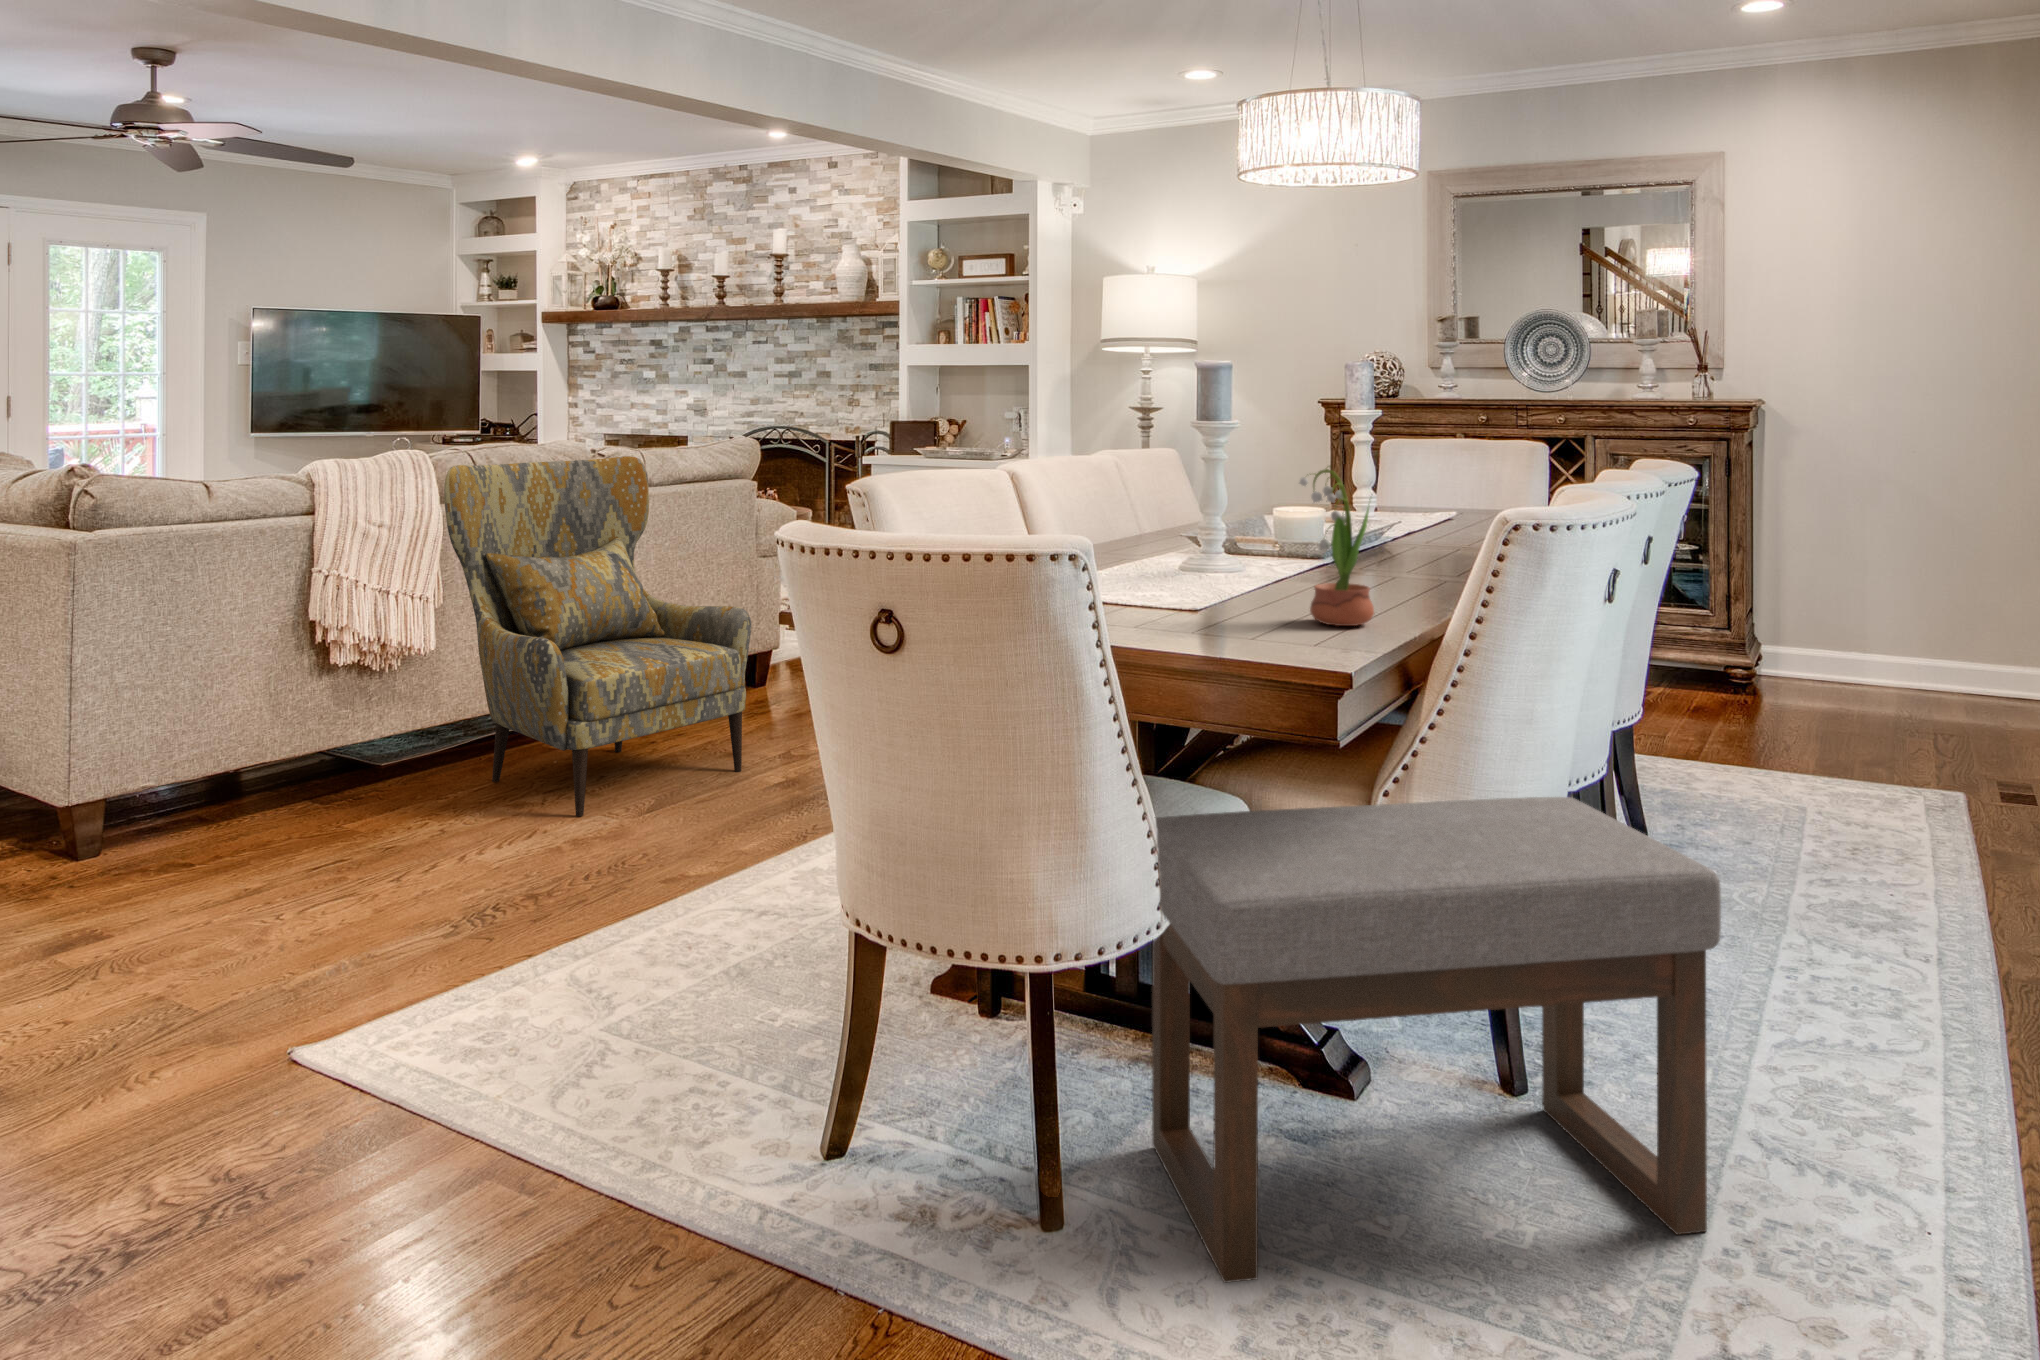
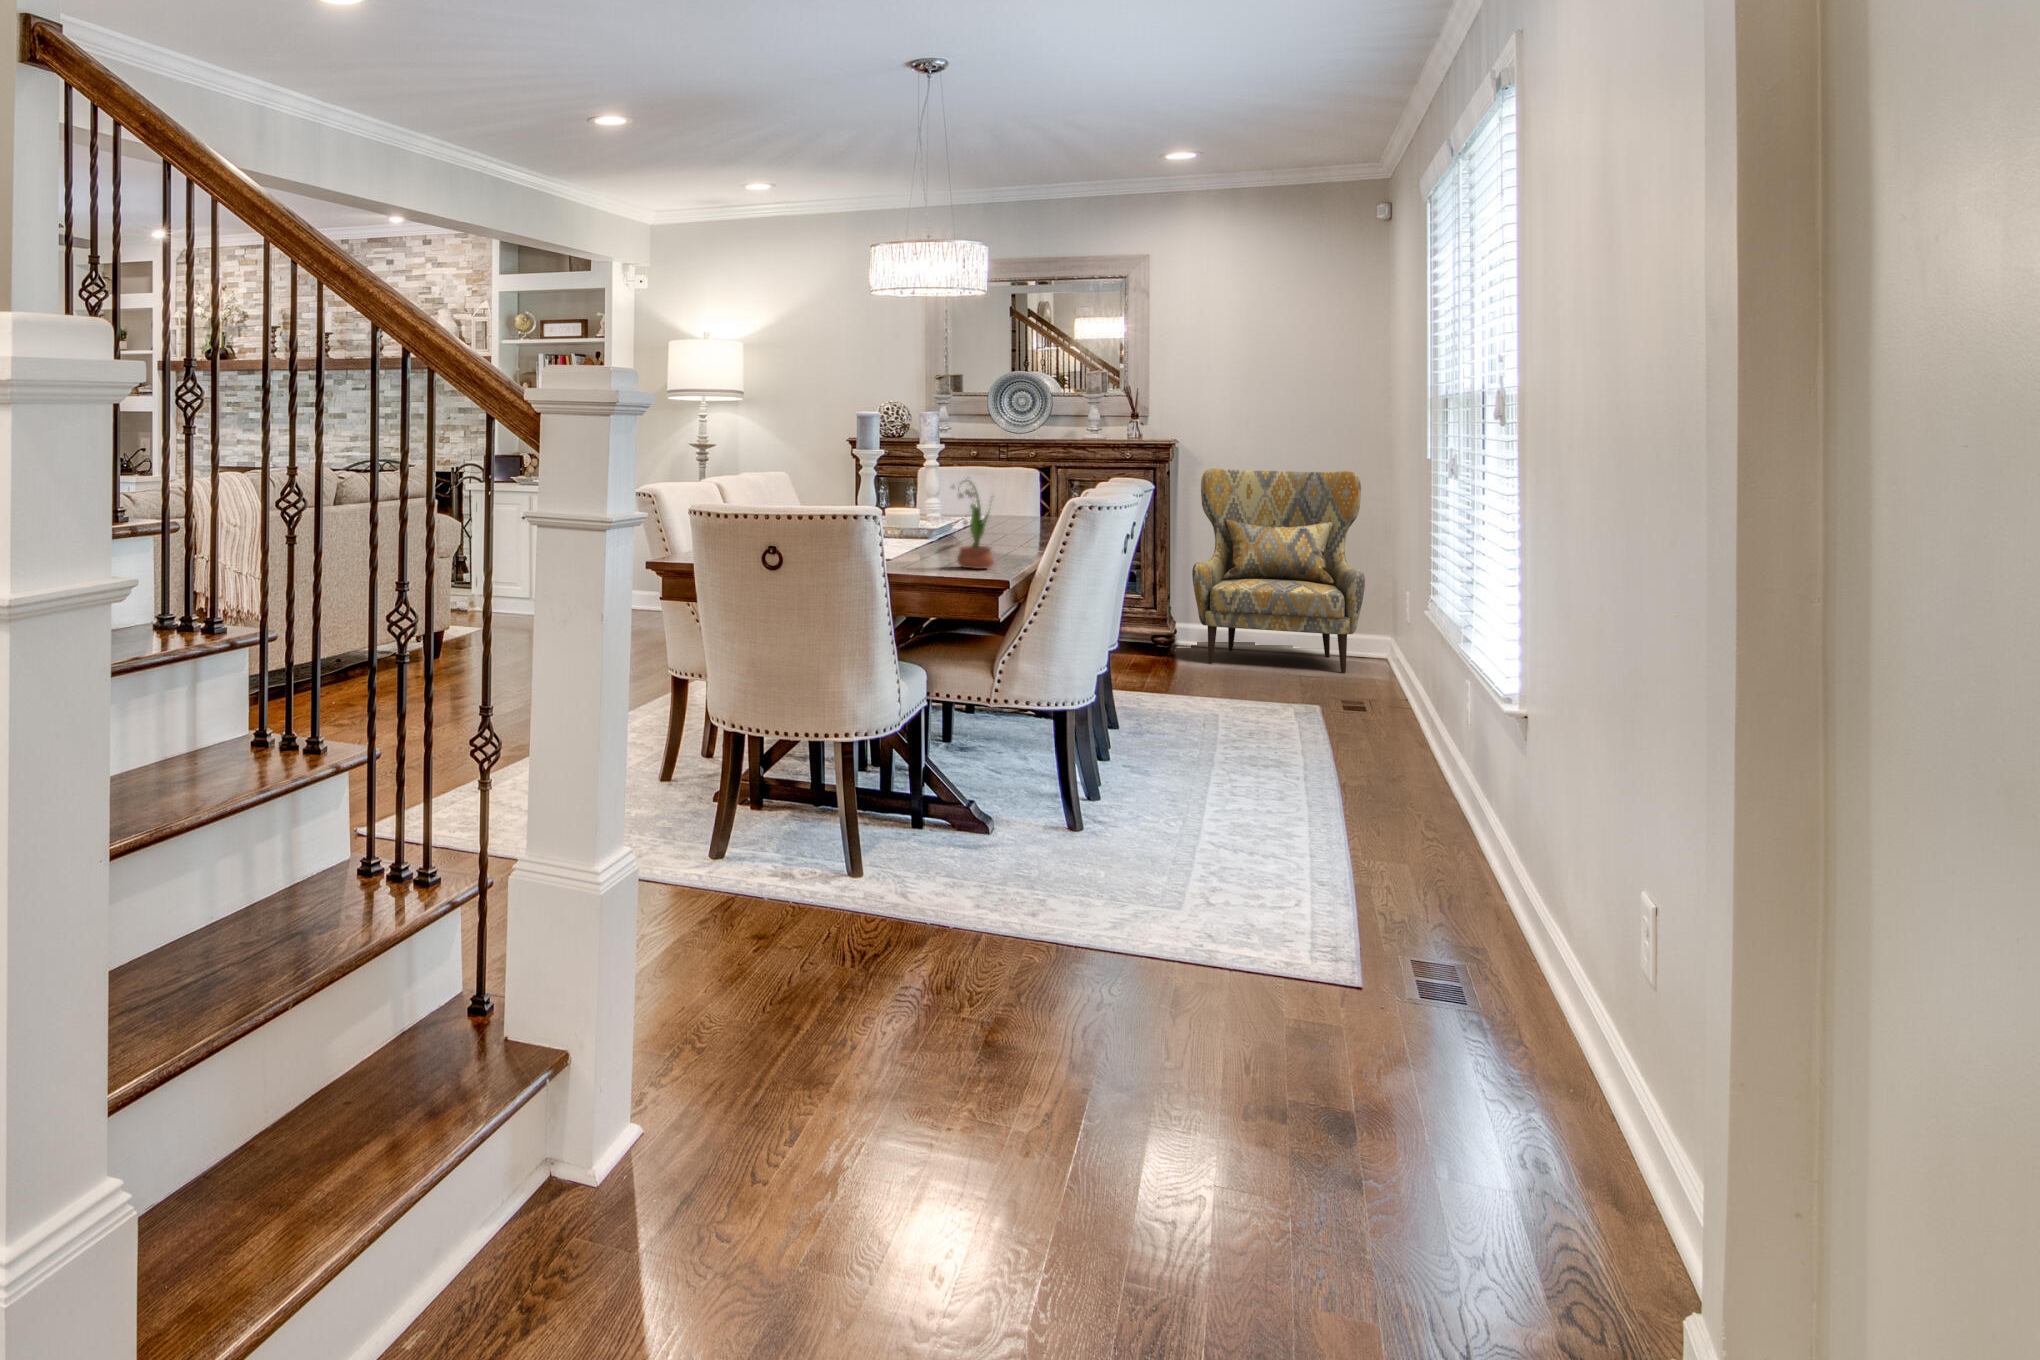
armchair: present [444,456,751,816] -> present [1192,469,1365,673]
ottoman: present [1152,797,1721,1283] -> none [881,660,1193,887]

